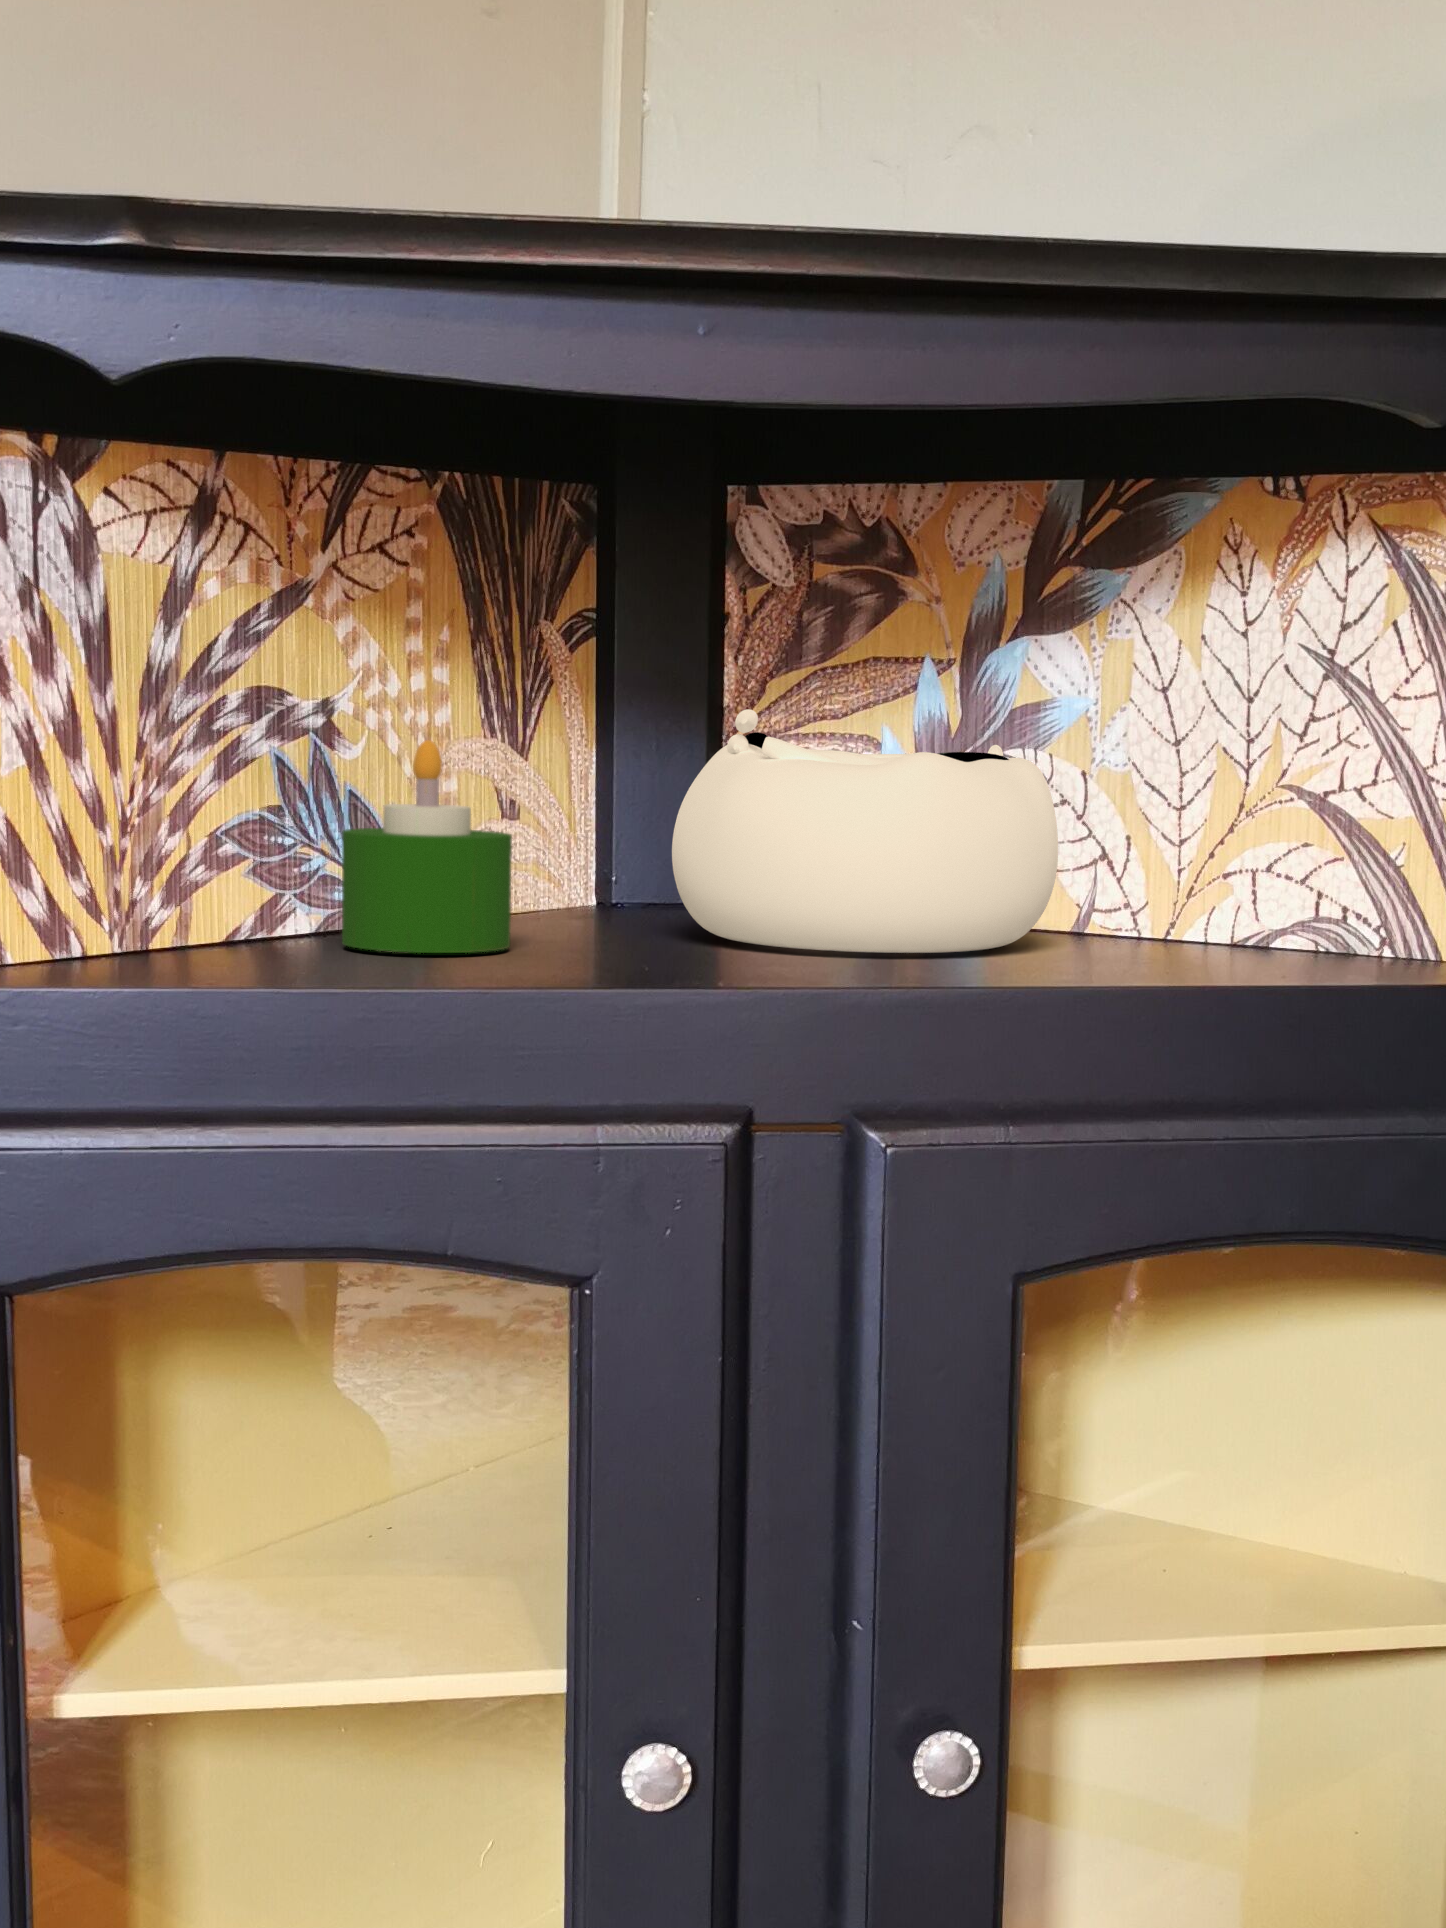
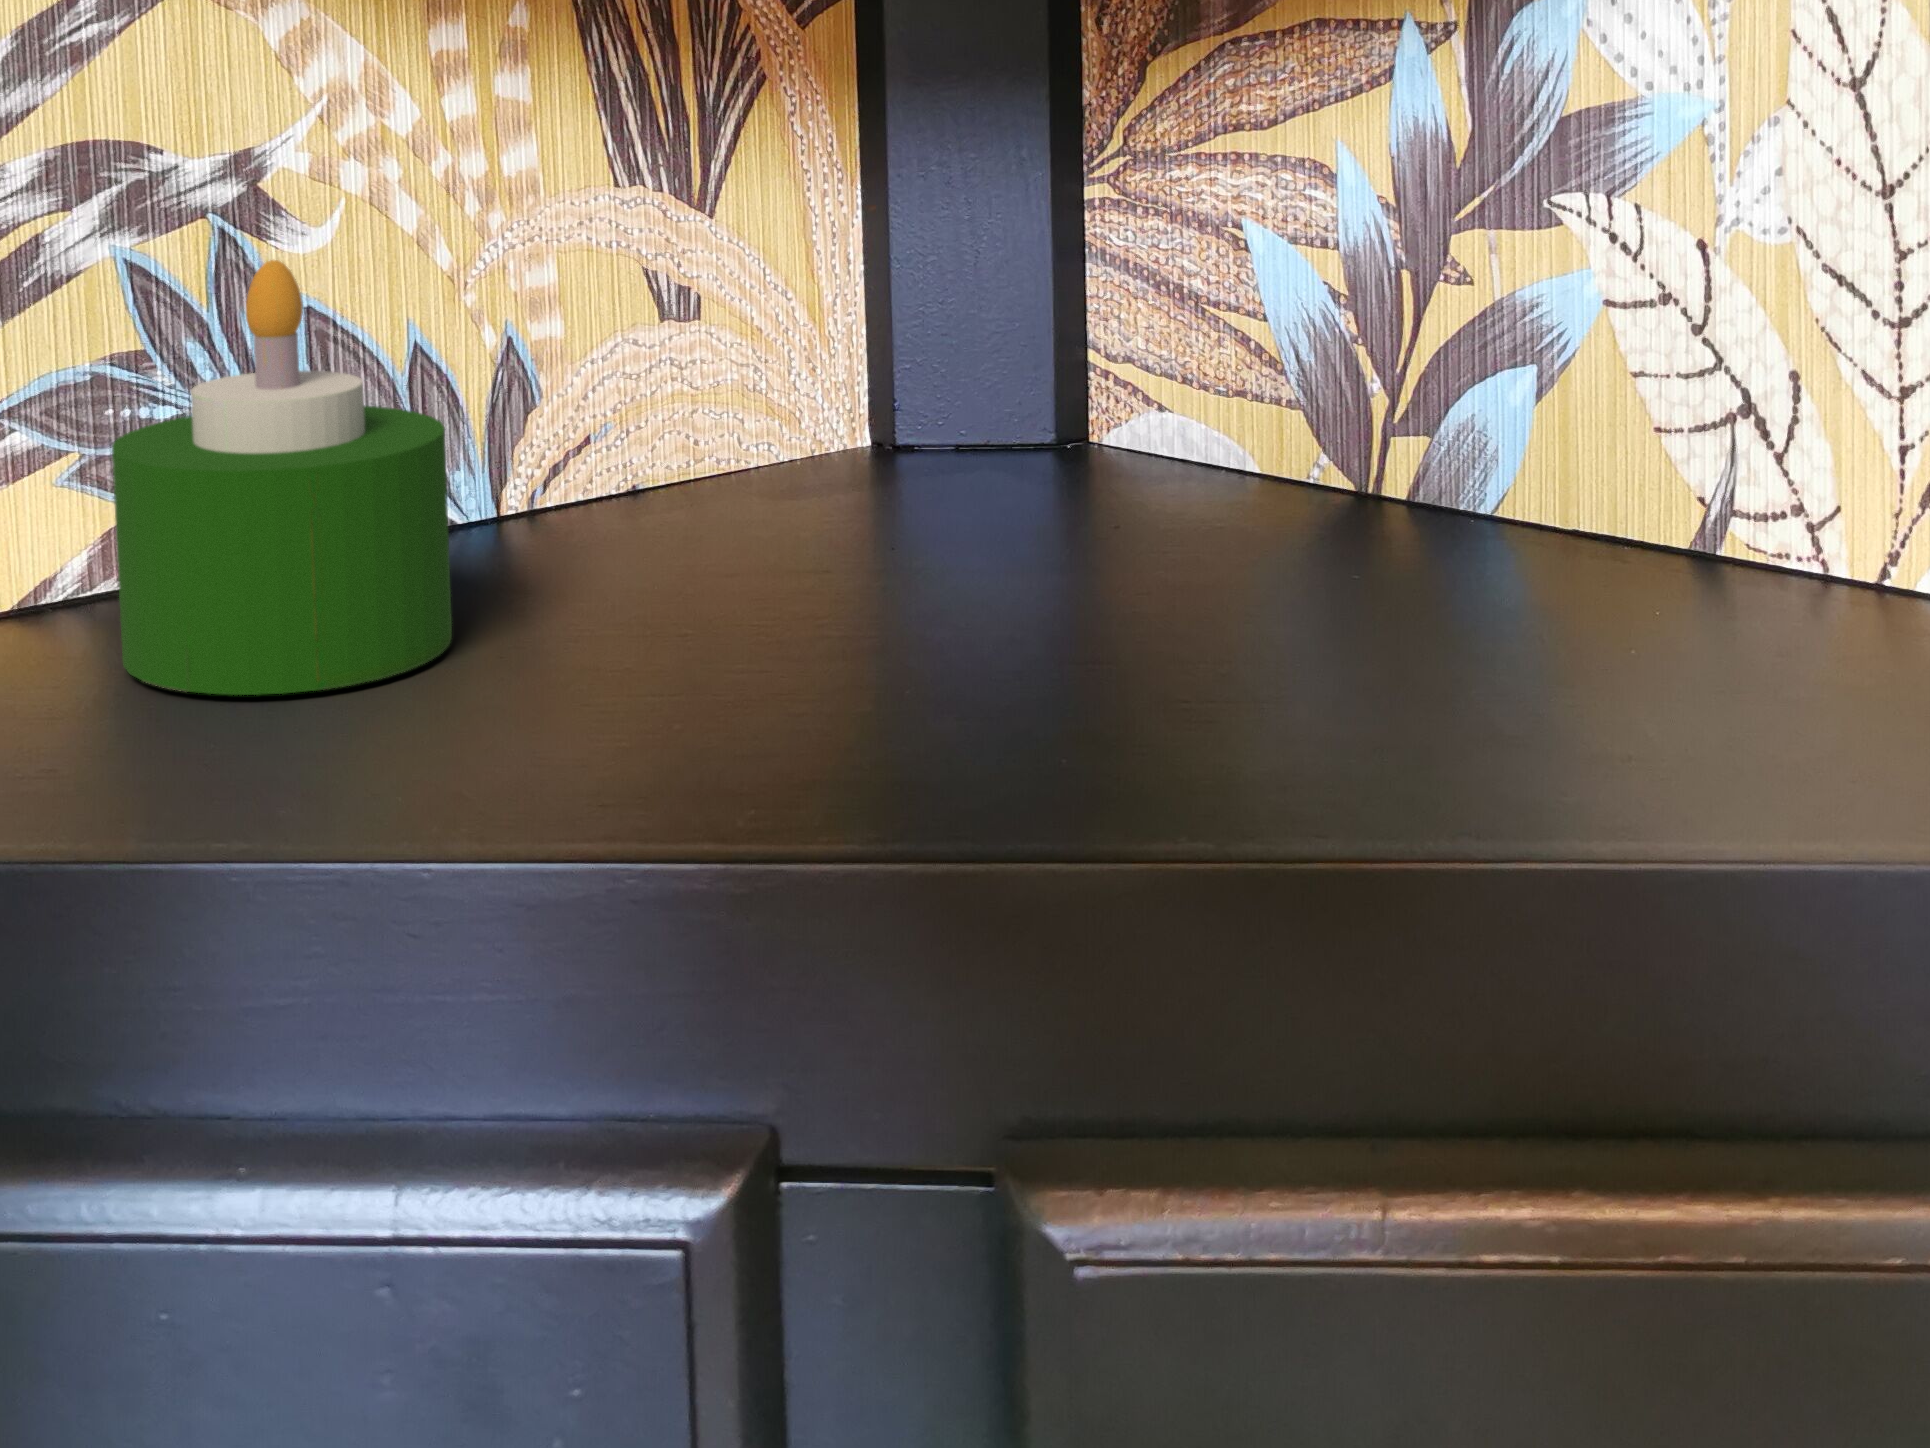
decorative bowl: present [672,709,1058,953] -> none [808,168,1593,693]

